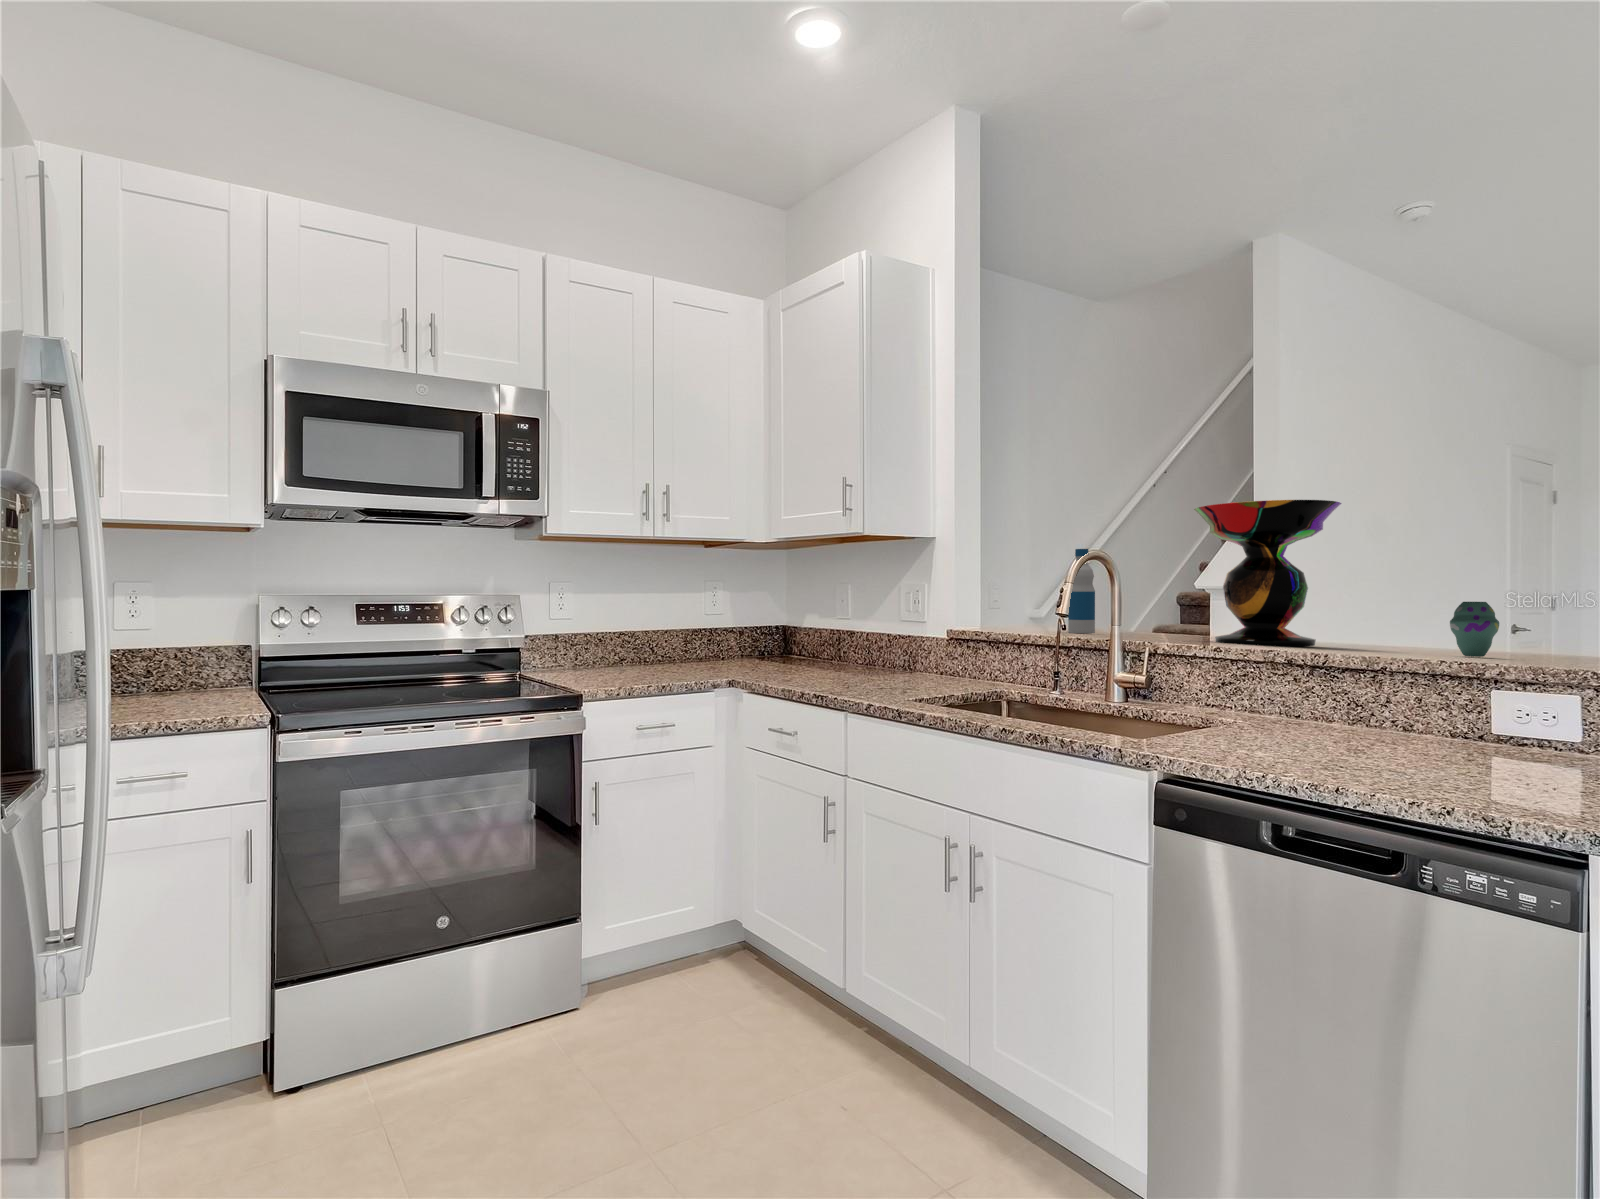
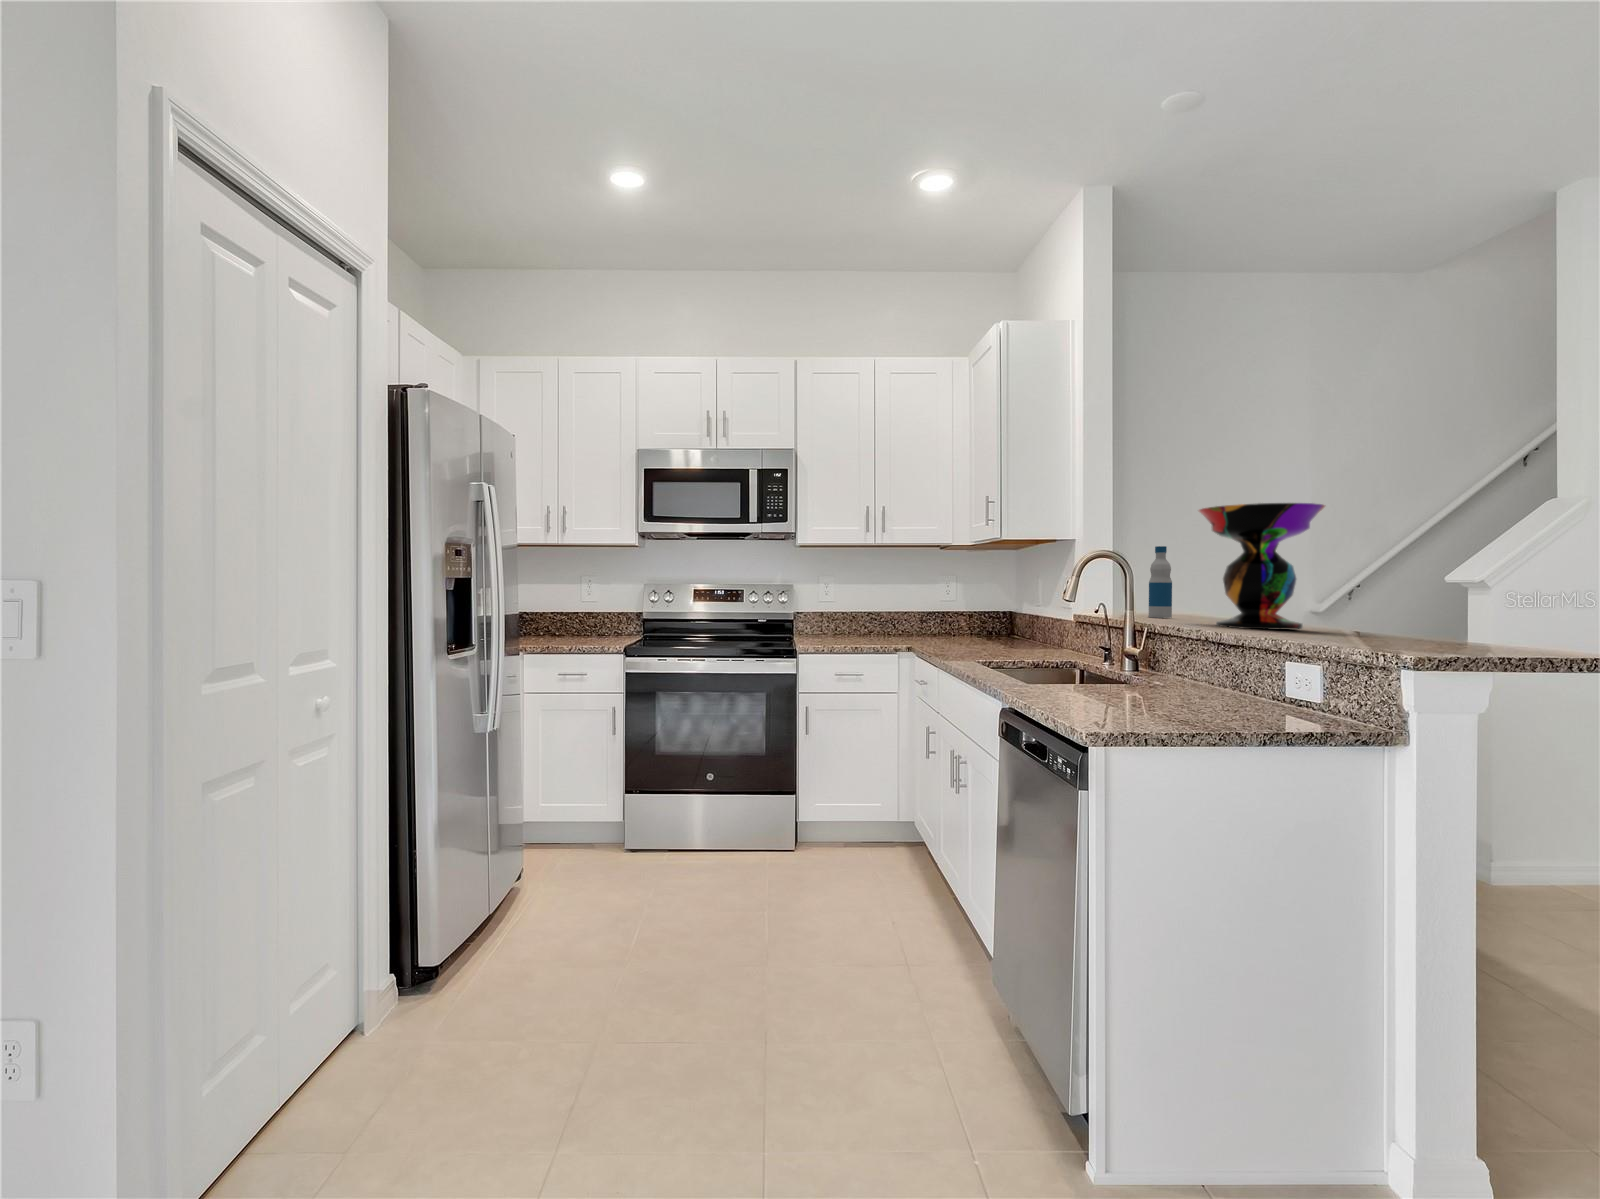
vase: present [1450,602,1499,657] -> none [1363,591,1405,640]

